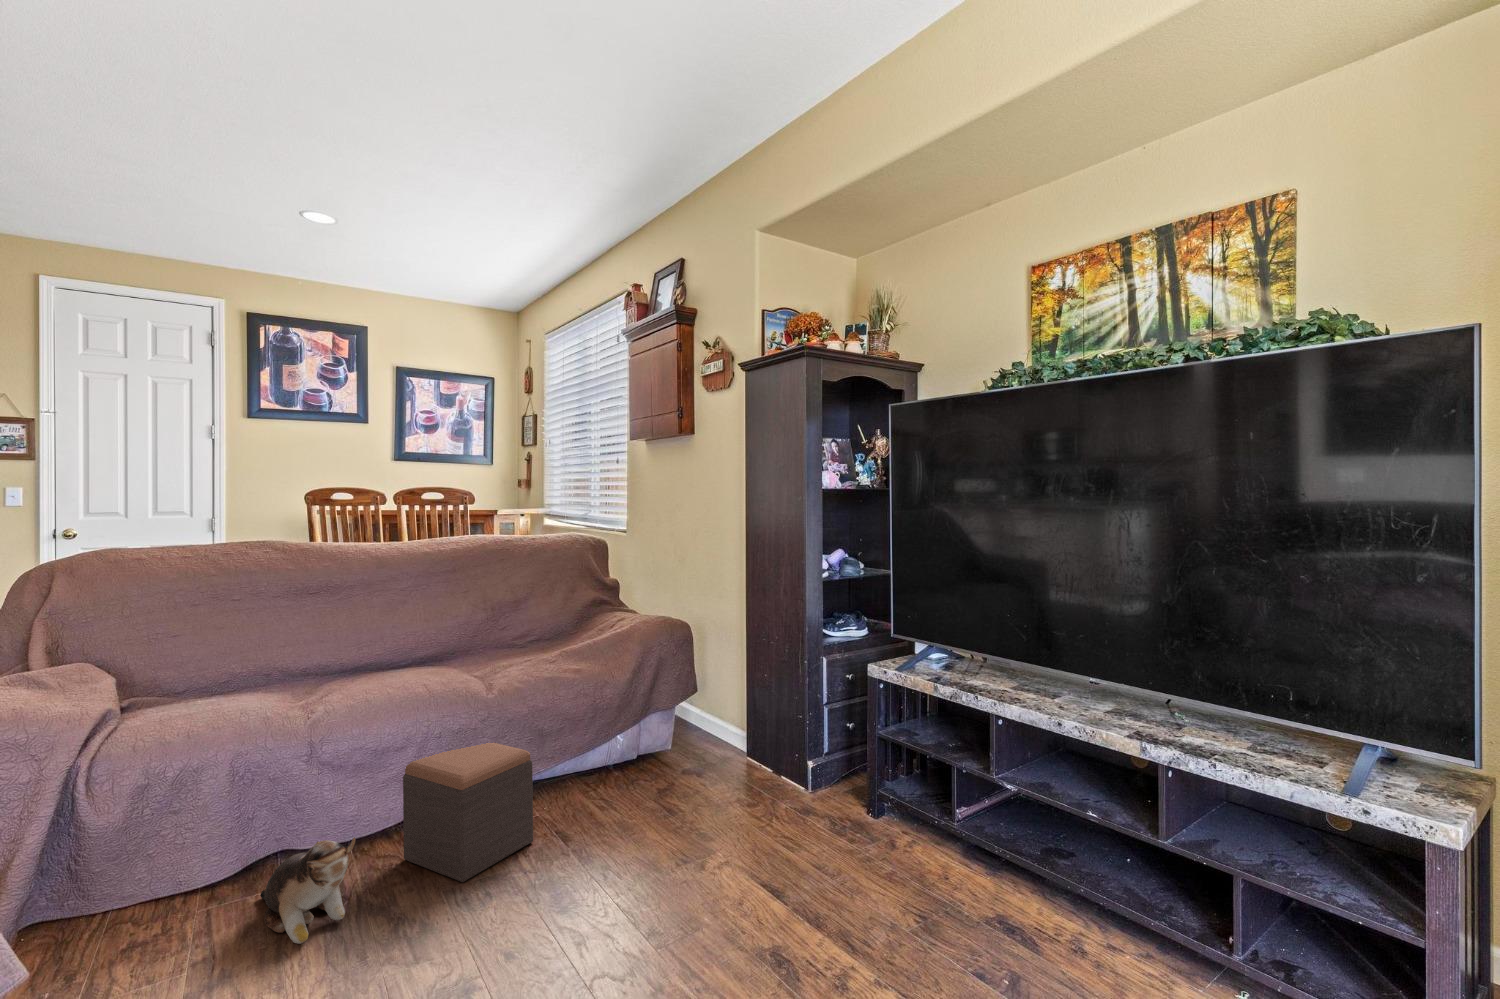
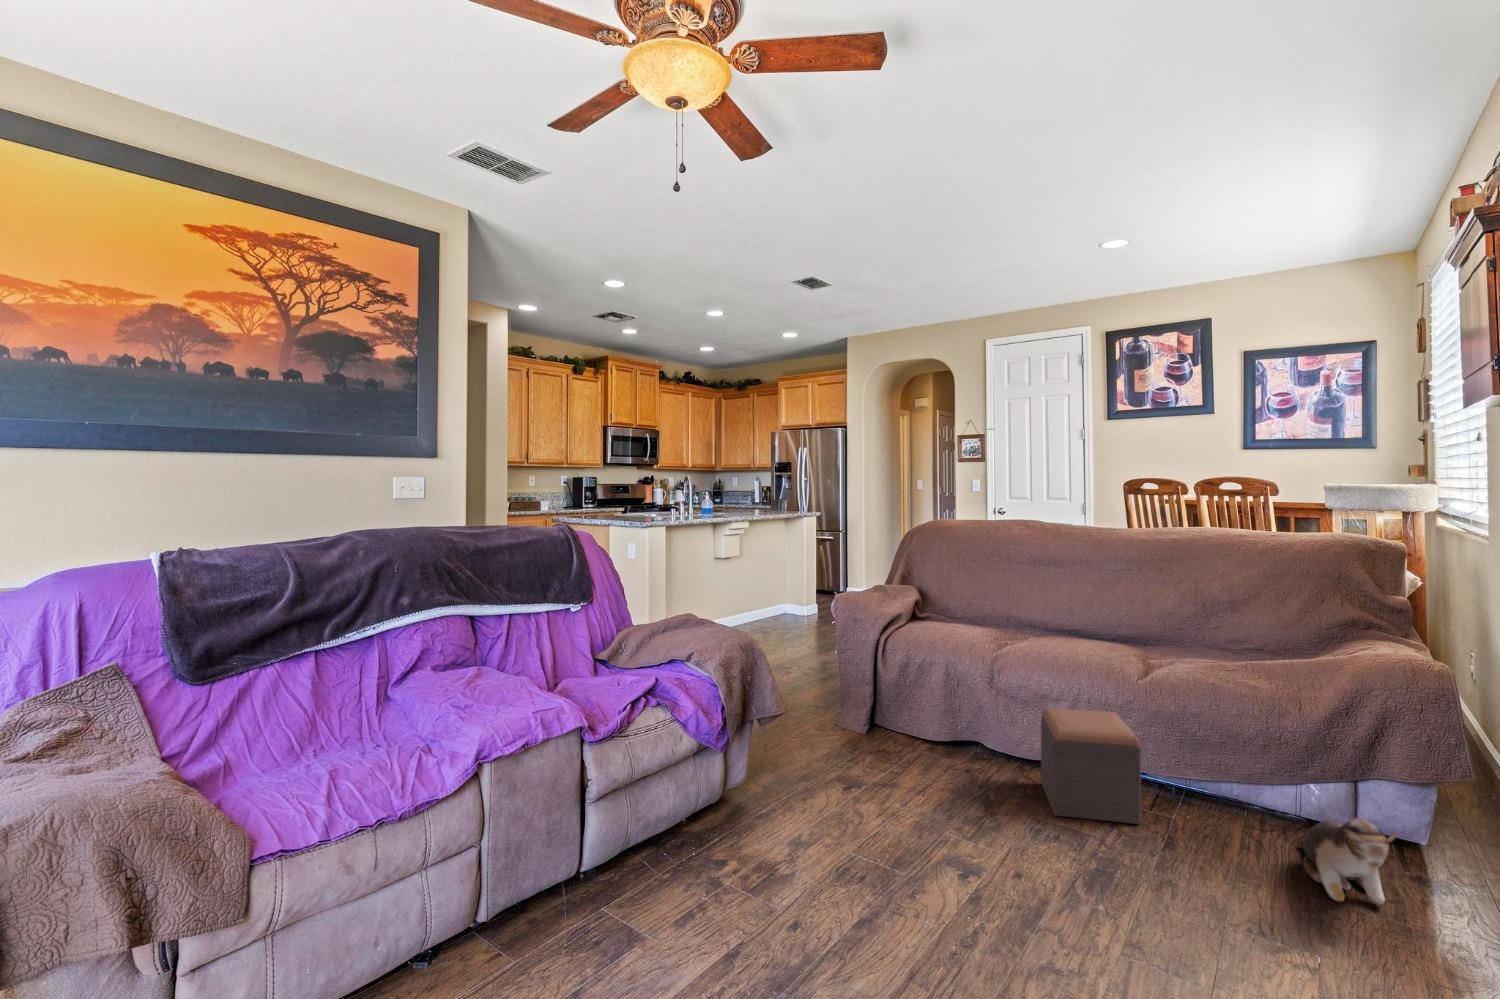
plush toy: present [260,837,355,944] -> present [1300,818,1397,904]

